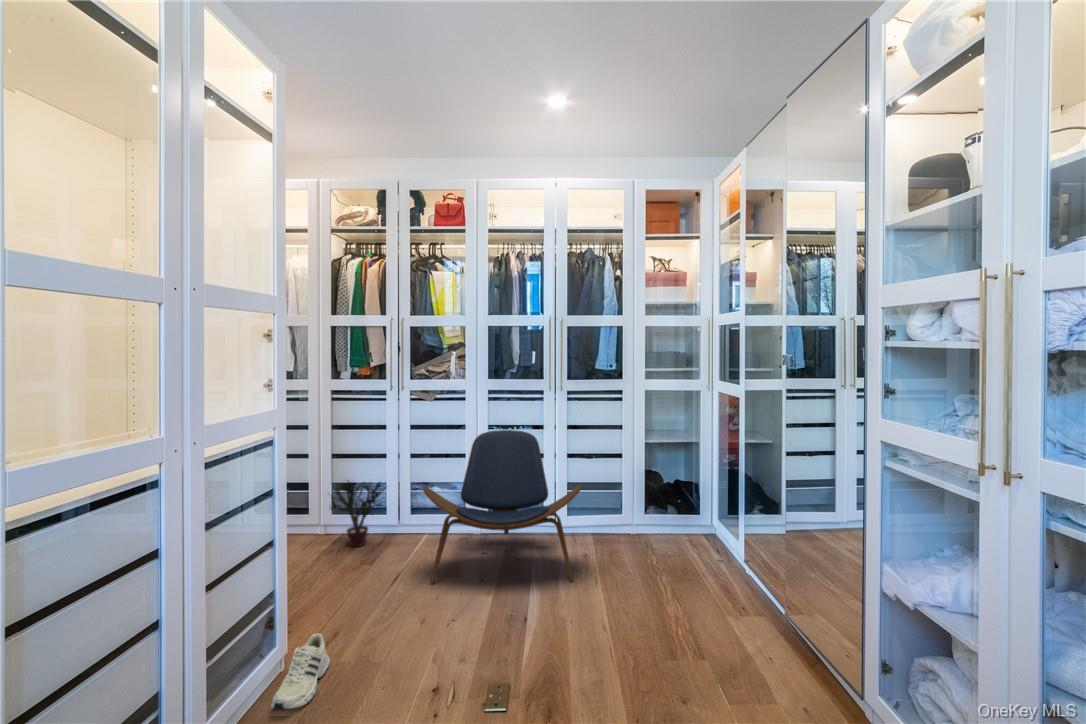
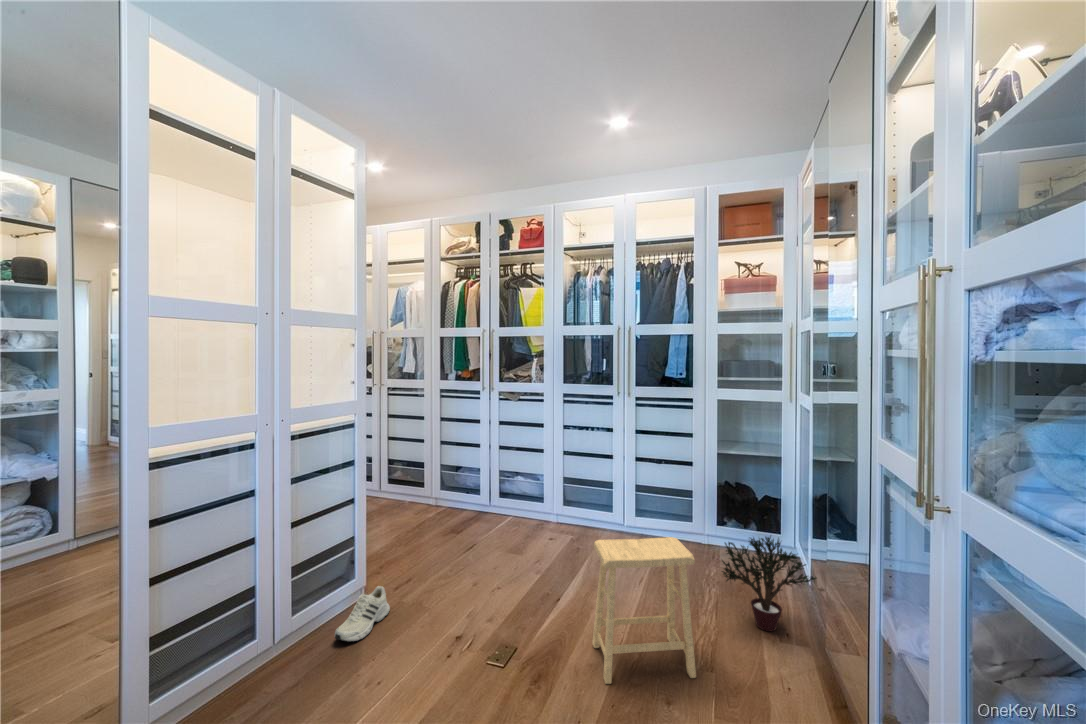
lounge chair: present [423,430,582,585] -> none [490,431,632,581]
potted plant: present [331,482,385,547] -> present [722,536,816,631]
footstool: none [580,523,688,682] -> present [592,537,696,684]

